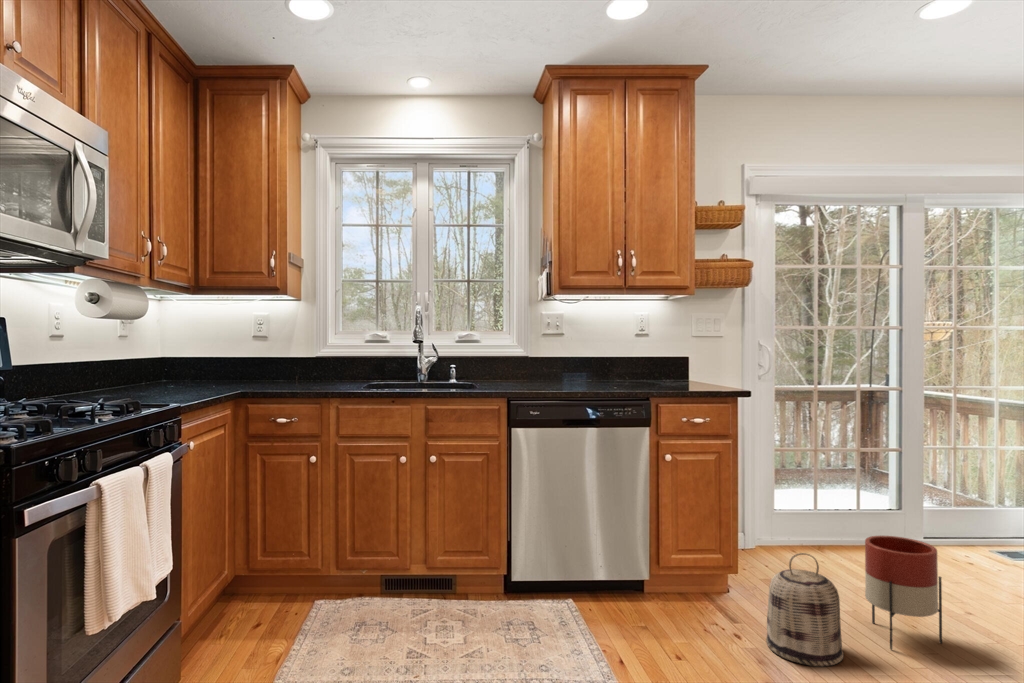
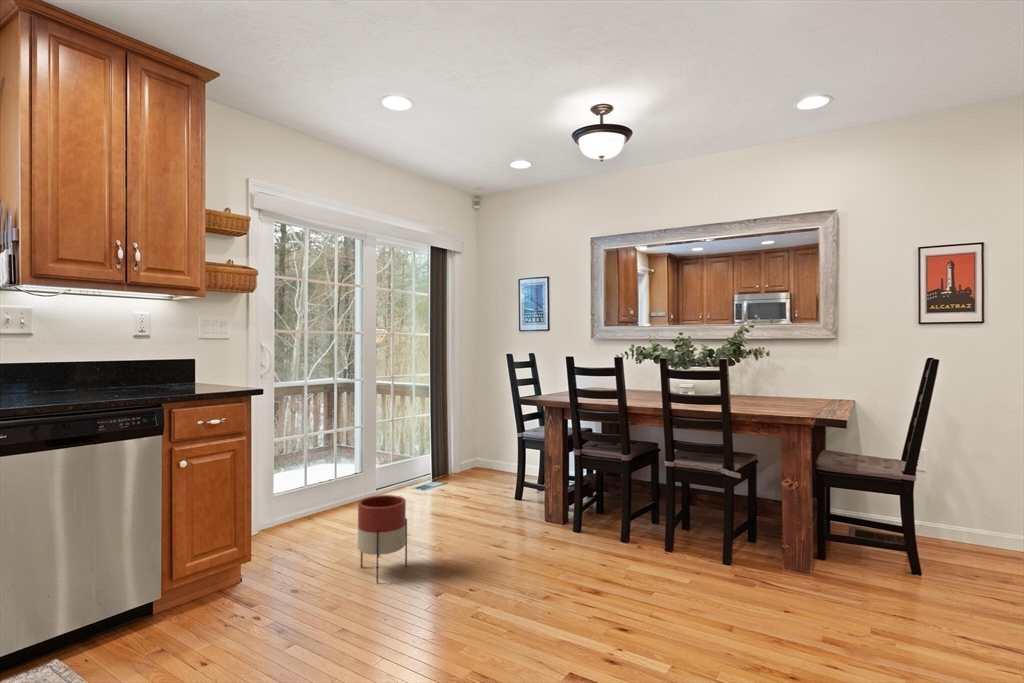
basket: present [766,553,844,666] -> none [285,526,347,621]

